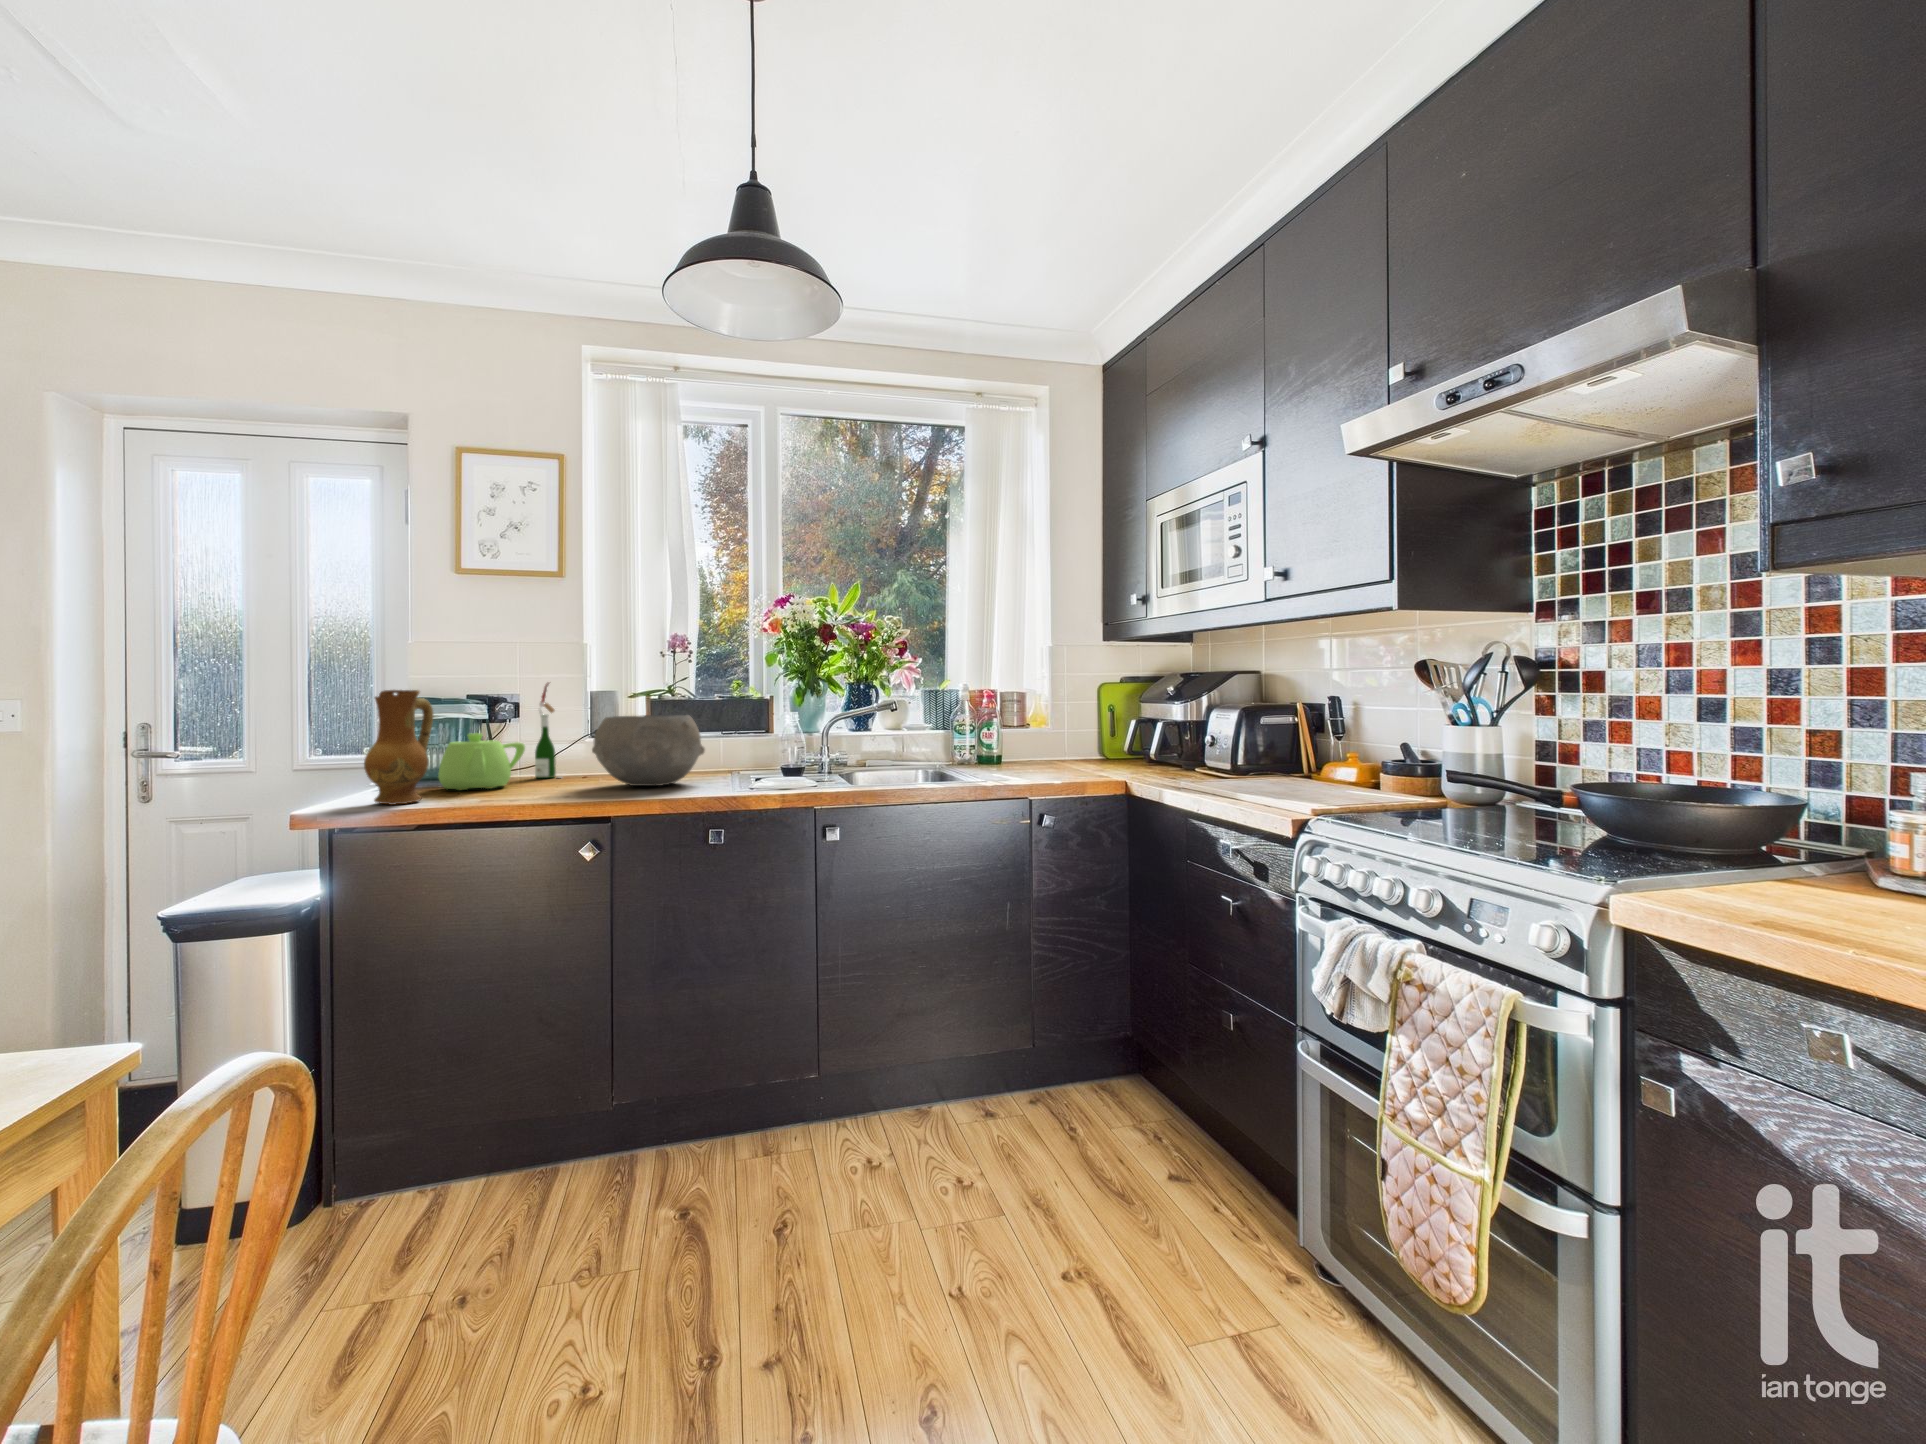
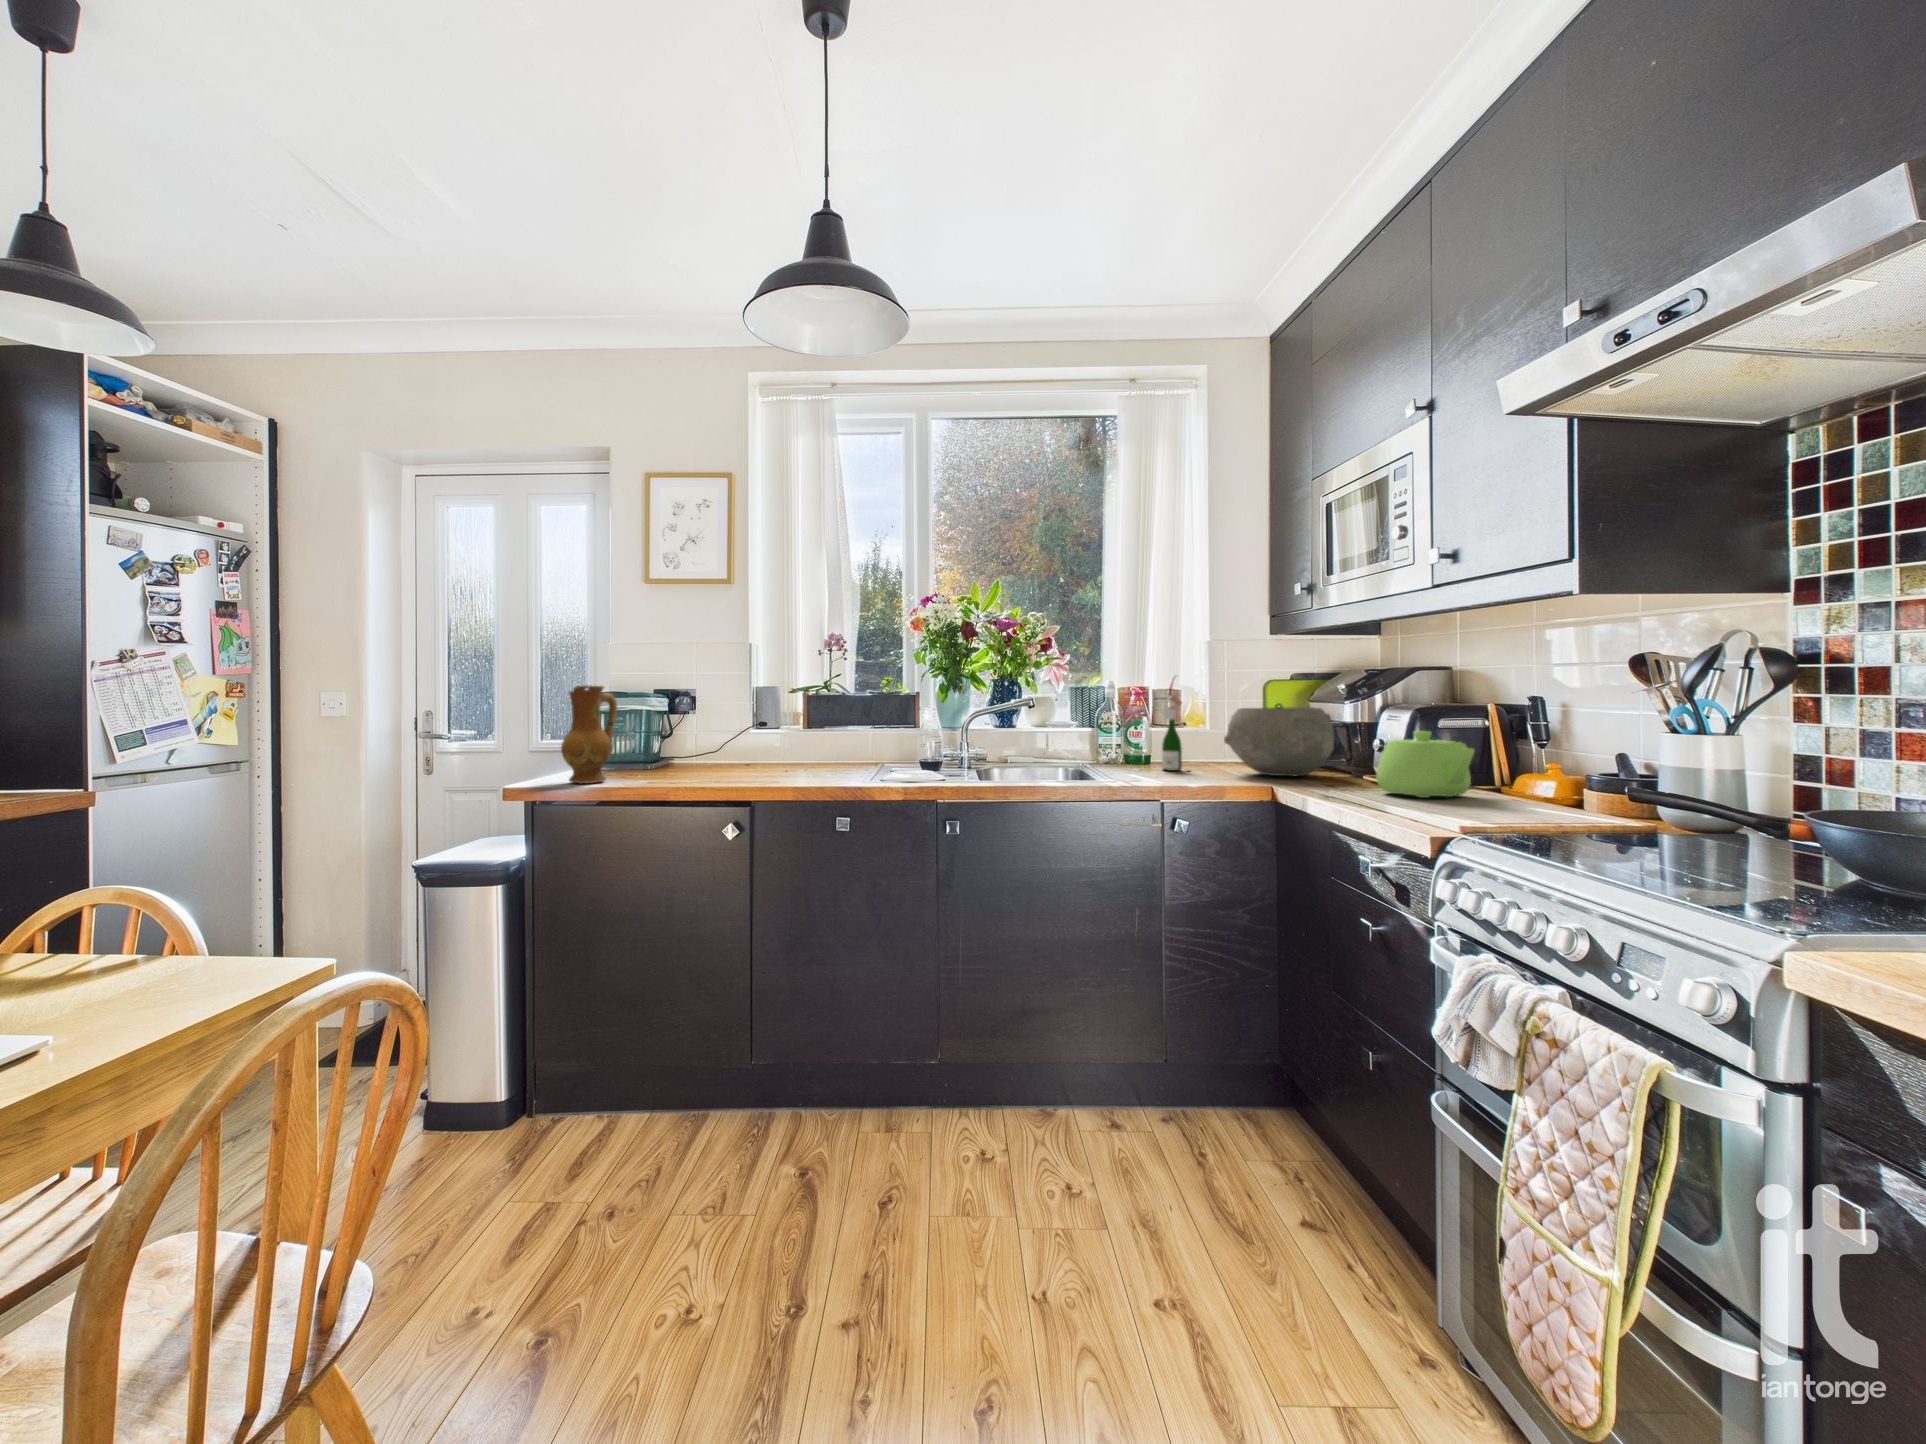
wine bottle: present [535,683,561,778] -> present [1162,683,1182,771]
ceramic bowl: present [592,715,705,786] -> present [1224,707,1334,776]
teapot: present [438,733,525,790] -> present [1376,731,1475,798]

